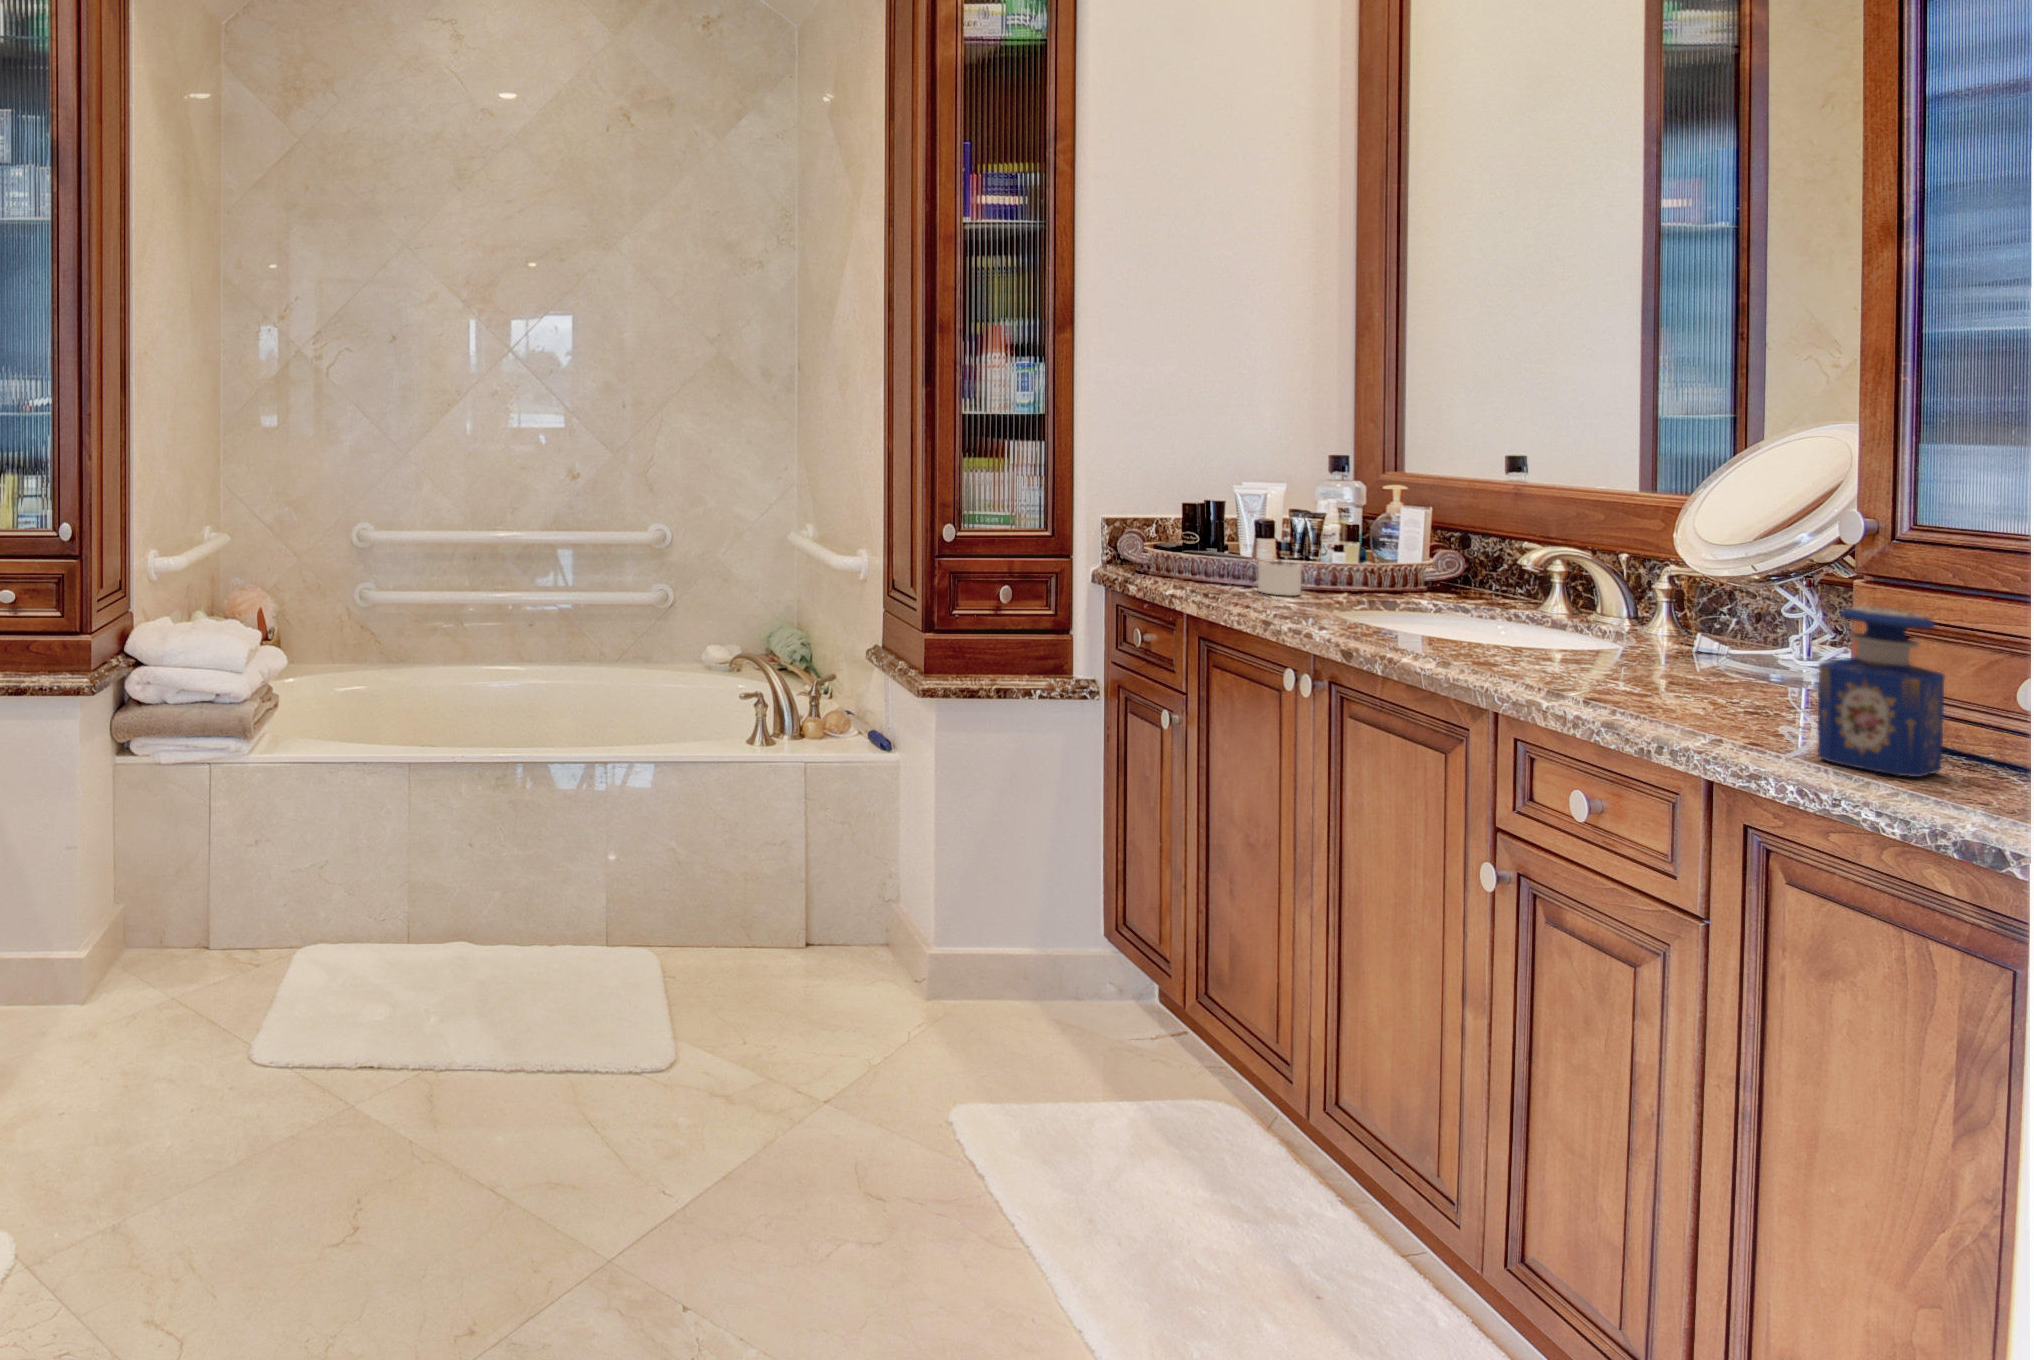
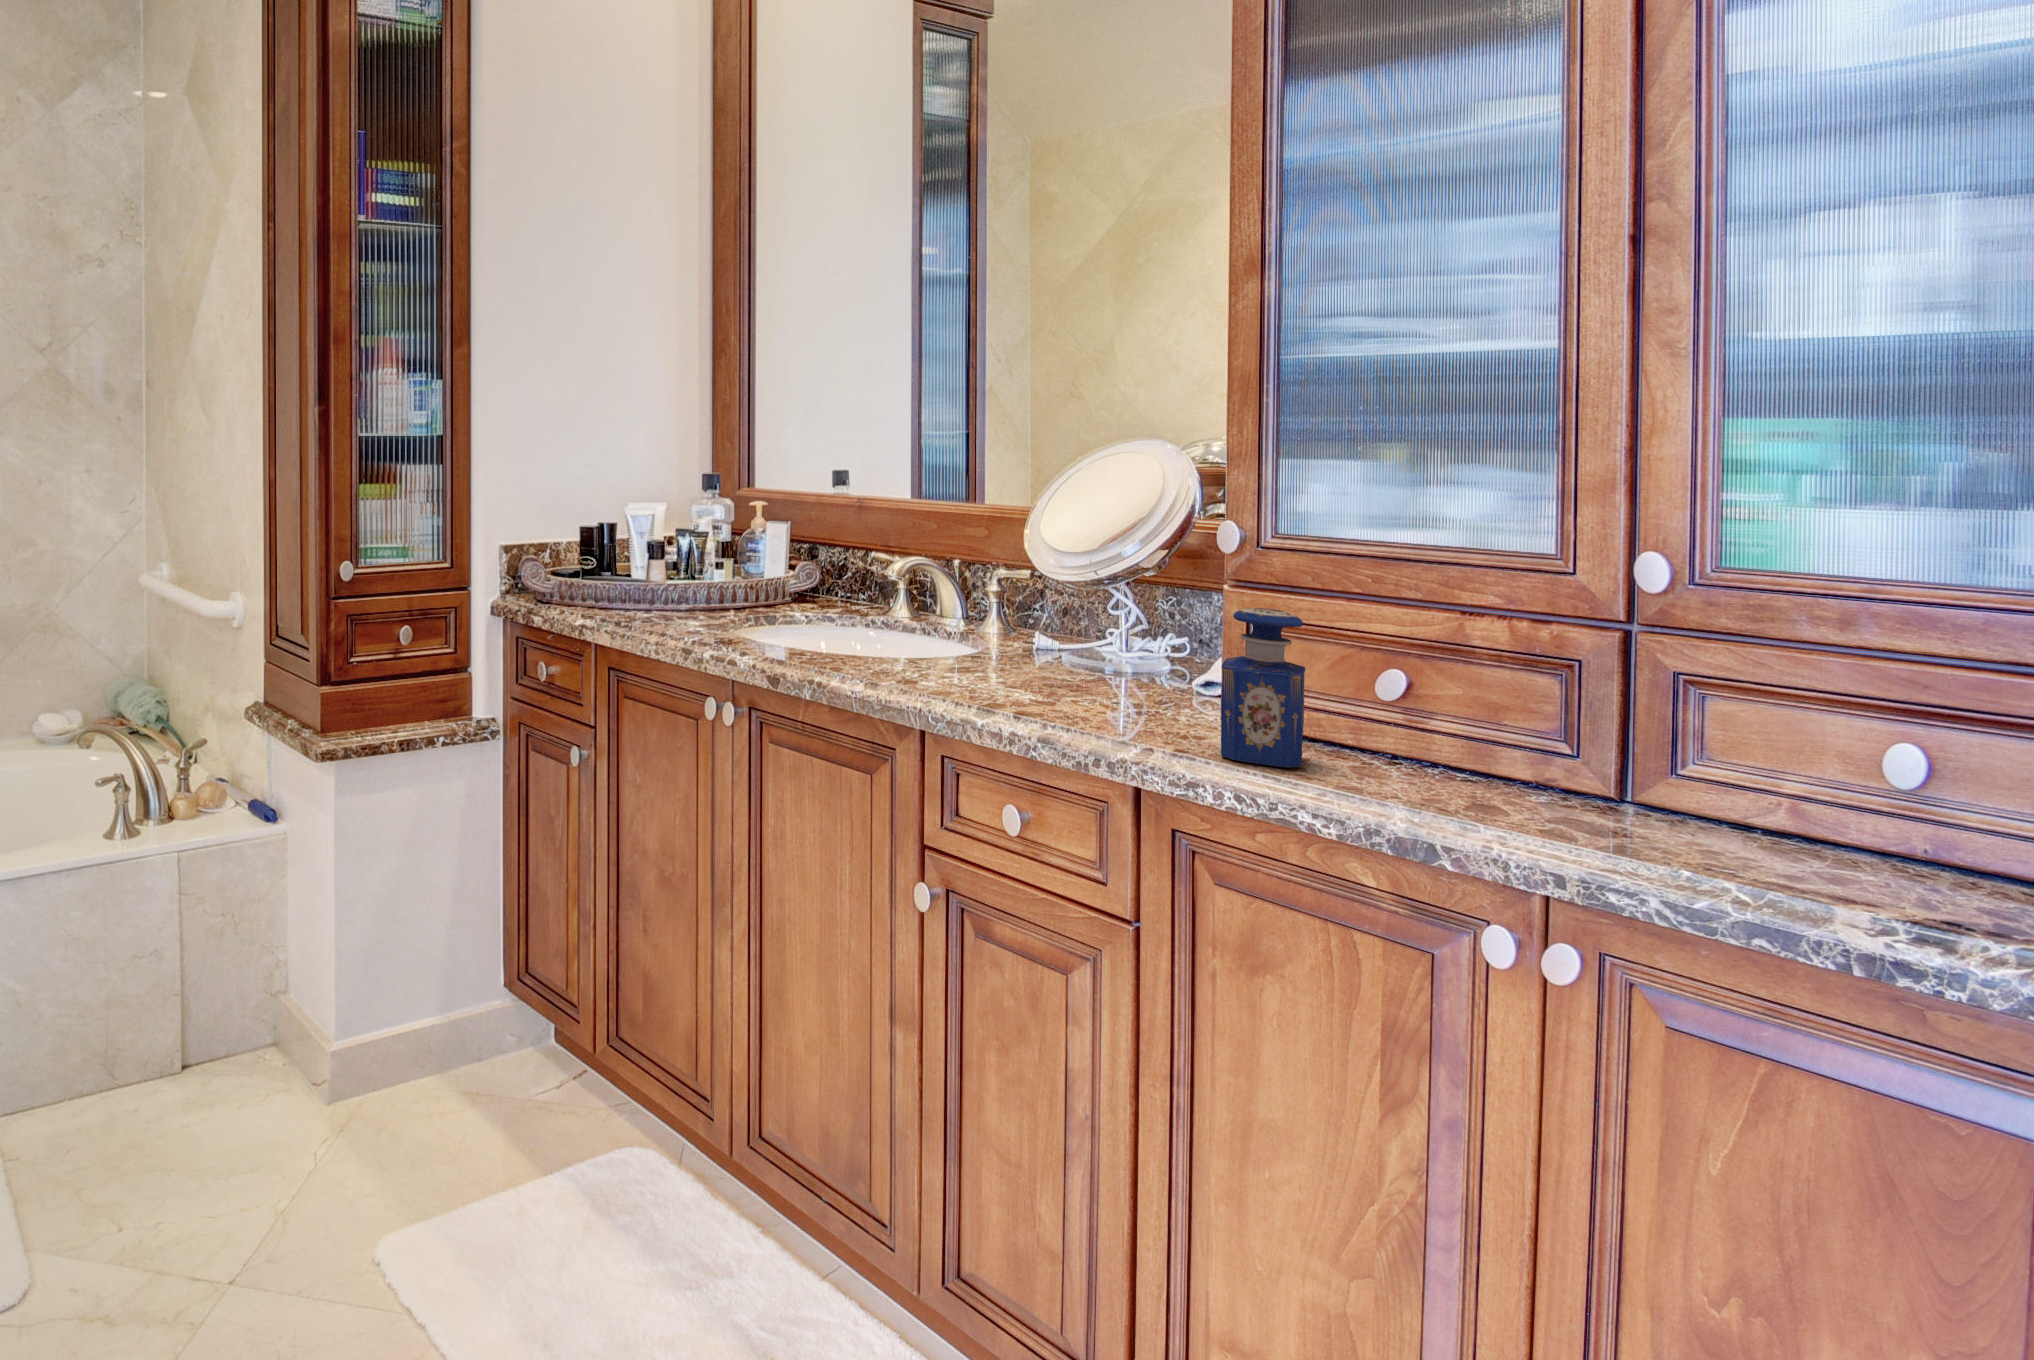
candle: present [1258,560,1302,595] -> none [657,578,713,616]

